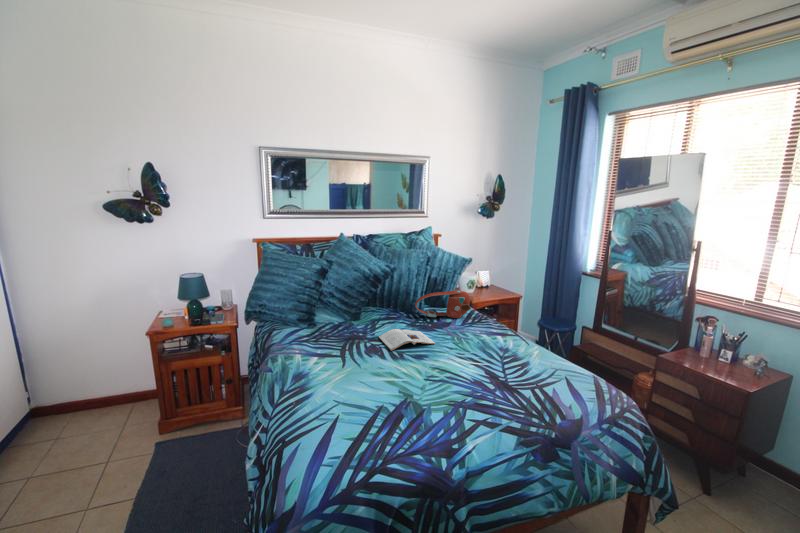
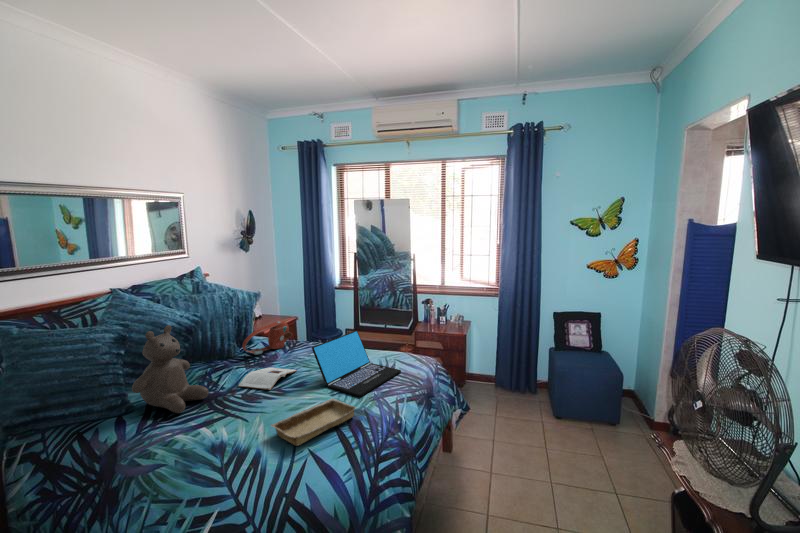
teddy bear: none [301,268,353,340] -> present [132,325,208,413]
laptop: none [431,323,529,396] -> present [312,330,401,397]
tray: none [326,378,410,411] -> present [272,399,356,446]

